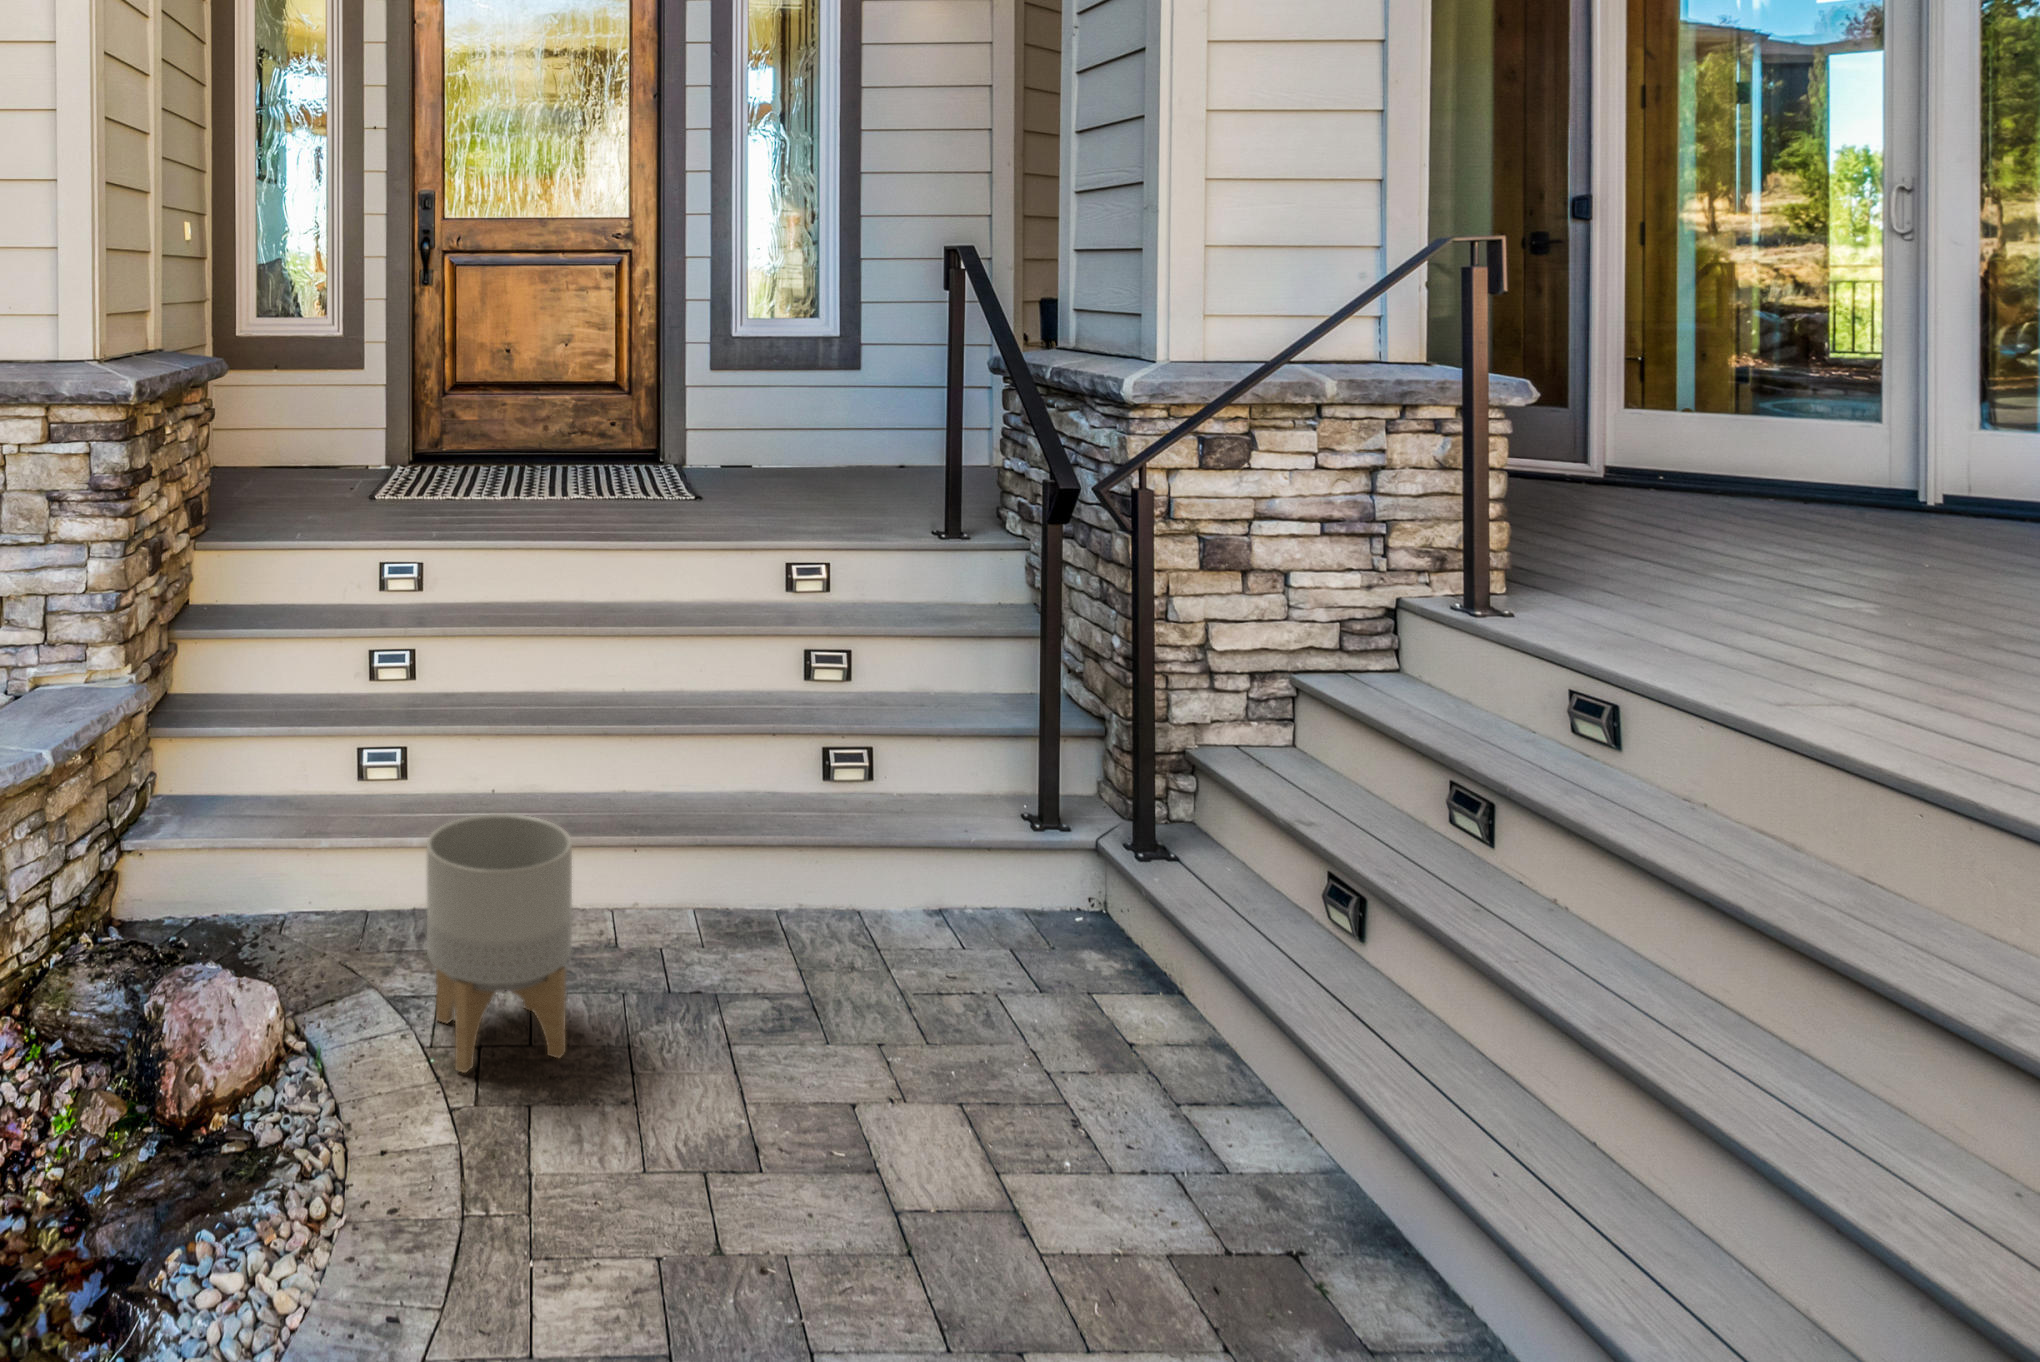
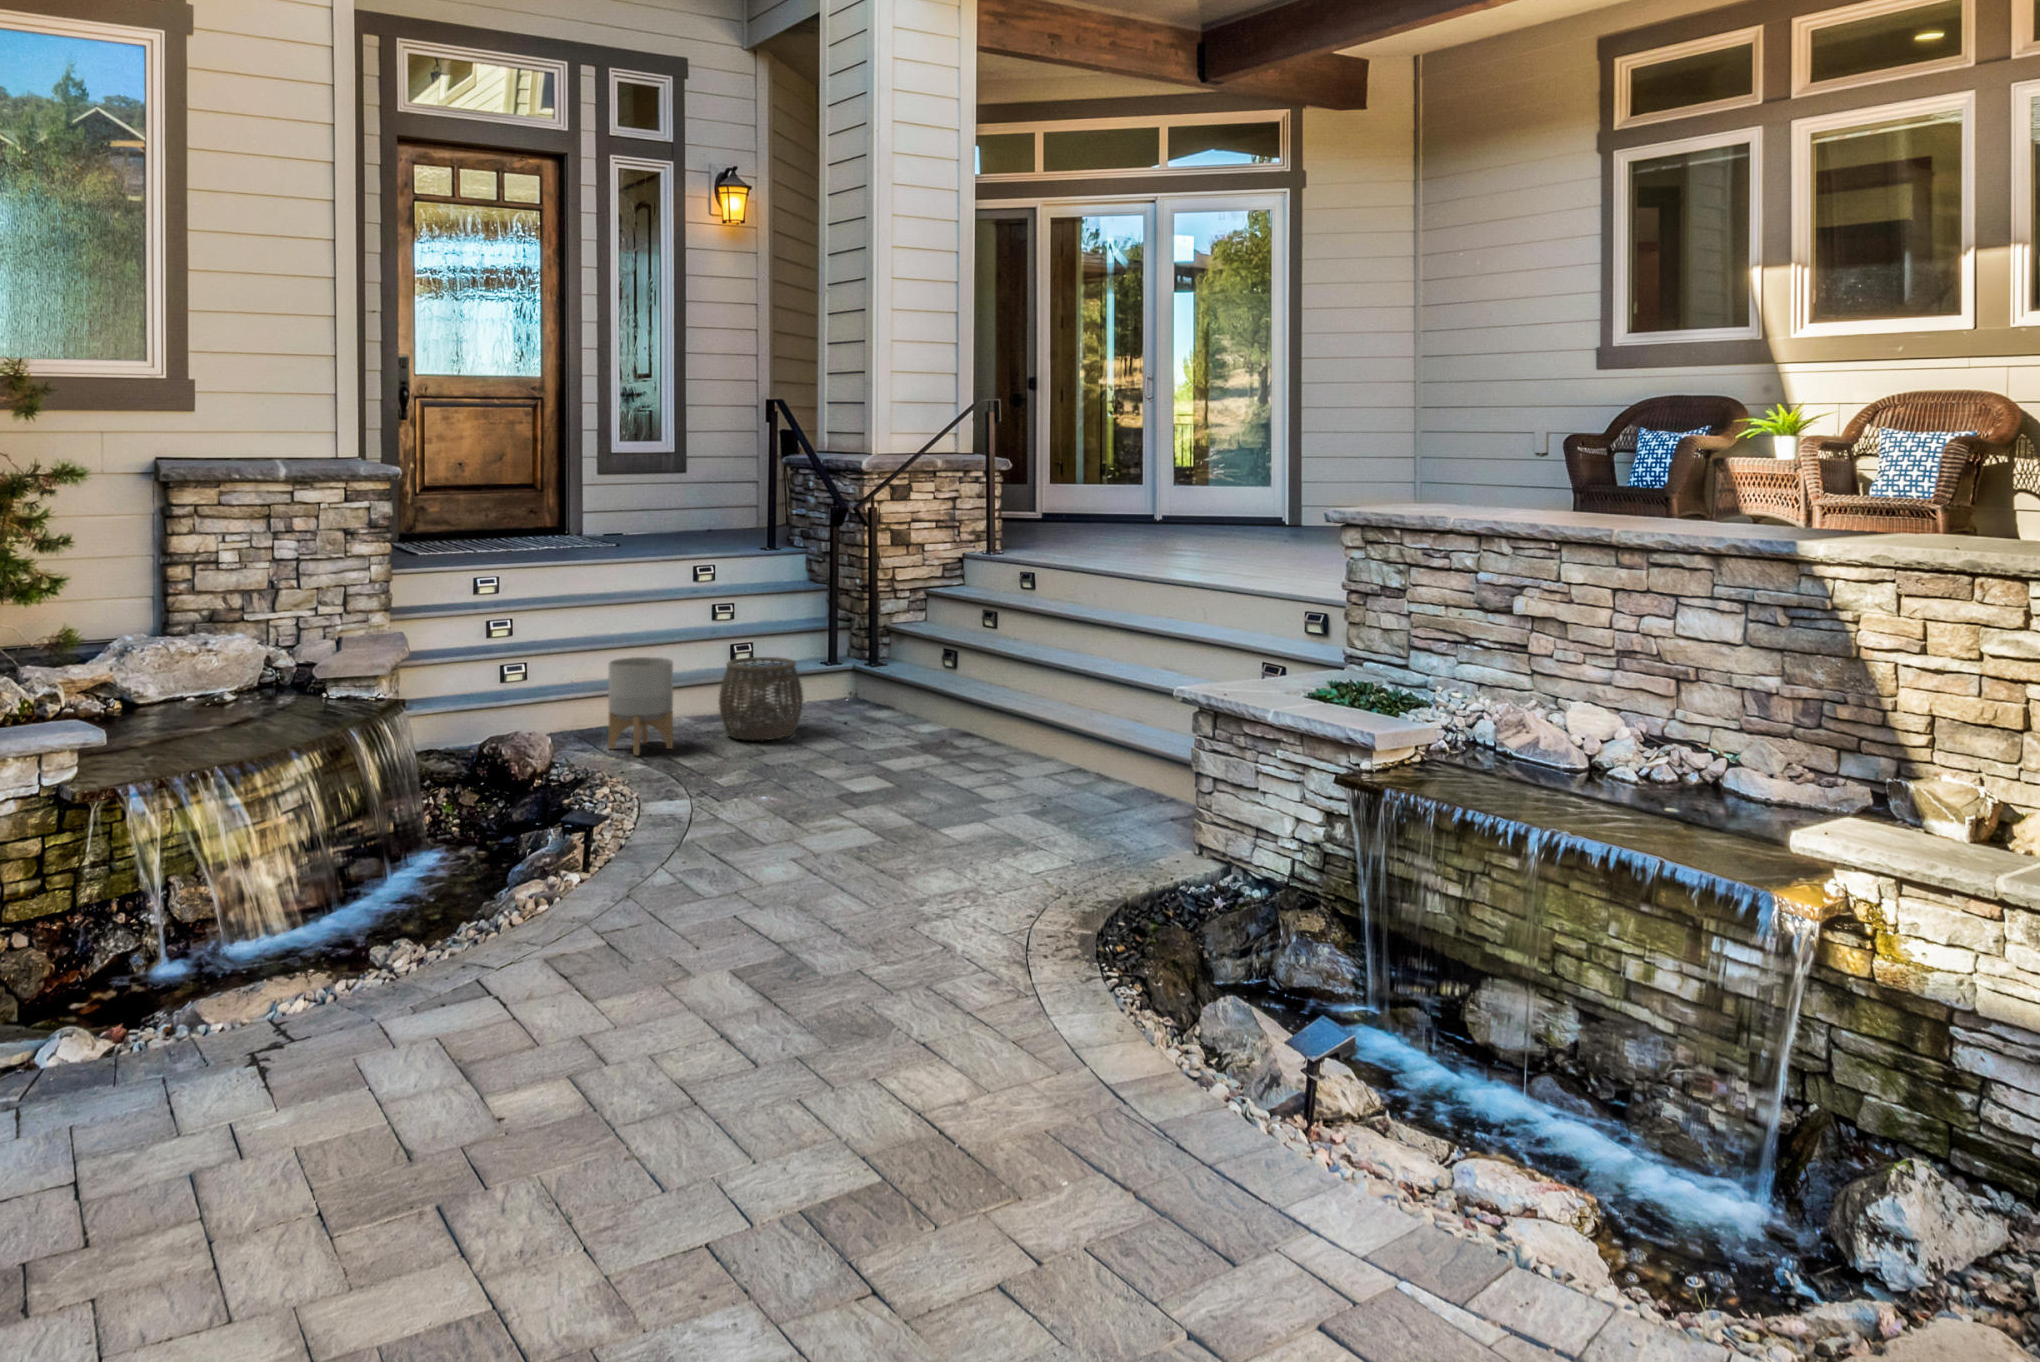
woven basket: none [690,839,902,1088] -> present [719,657,803,740]

